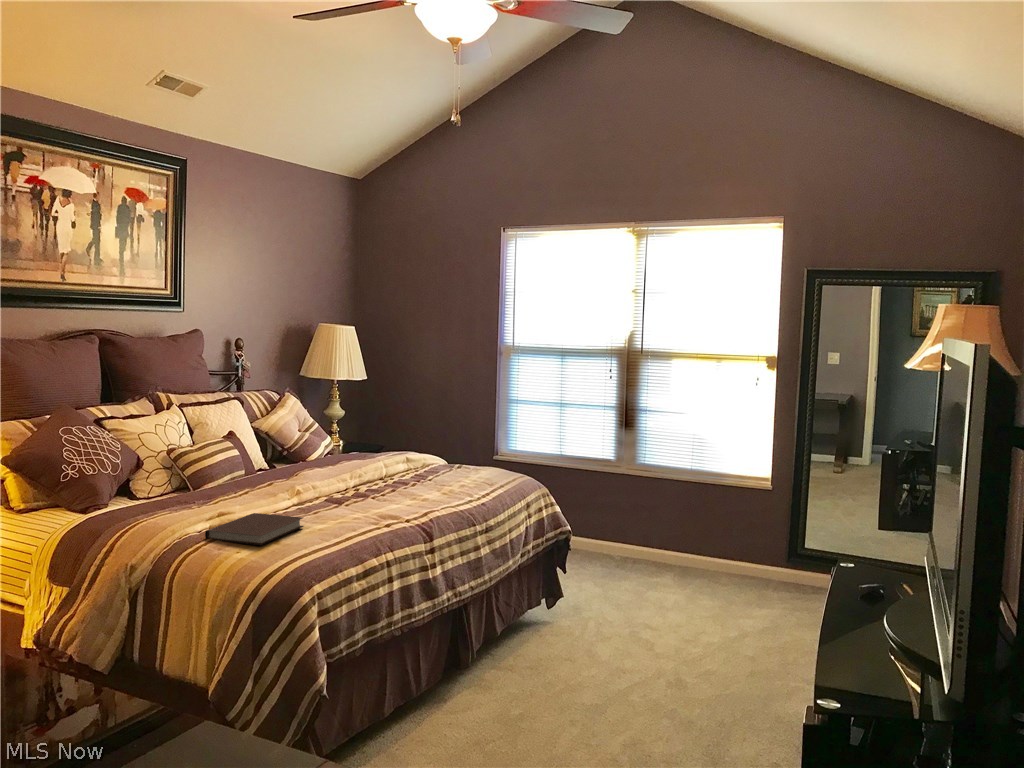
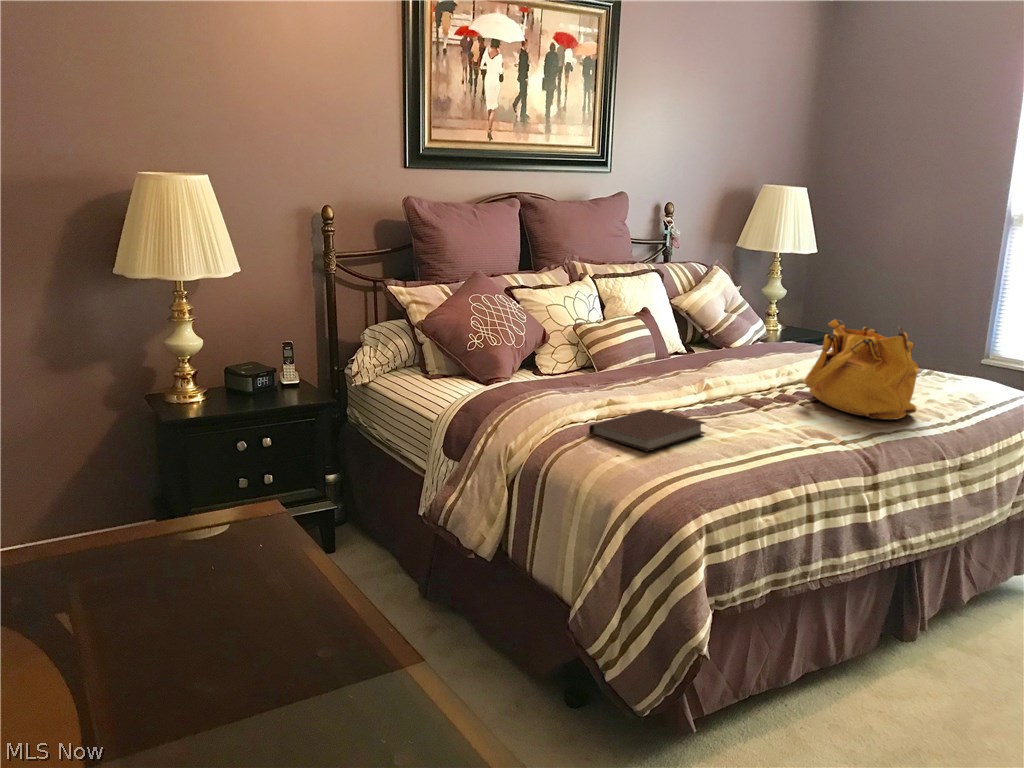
handbag: none [372,430,454,502] -> present [803,319,919,420]

